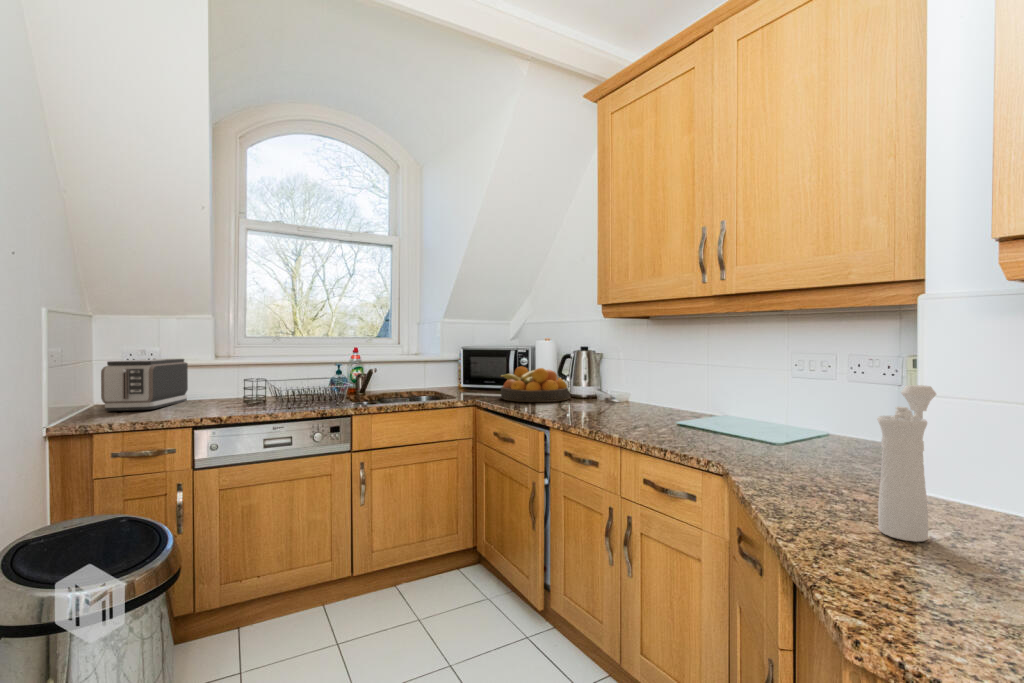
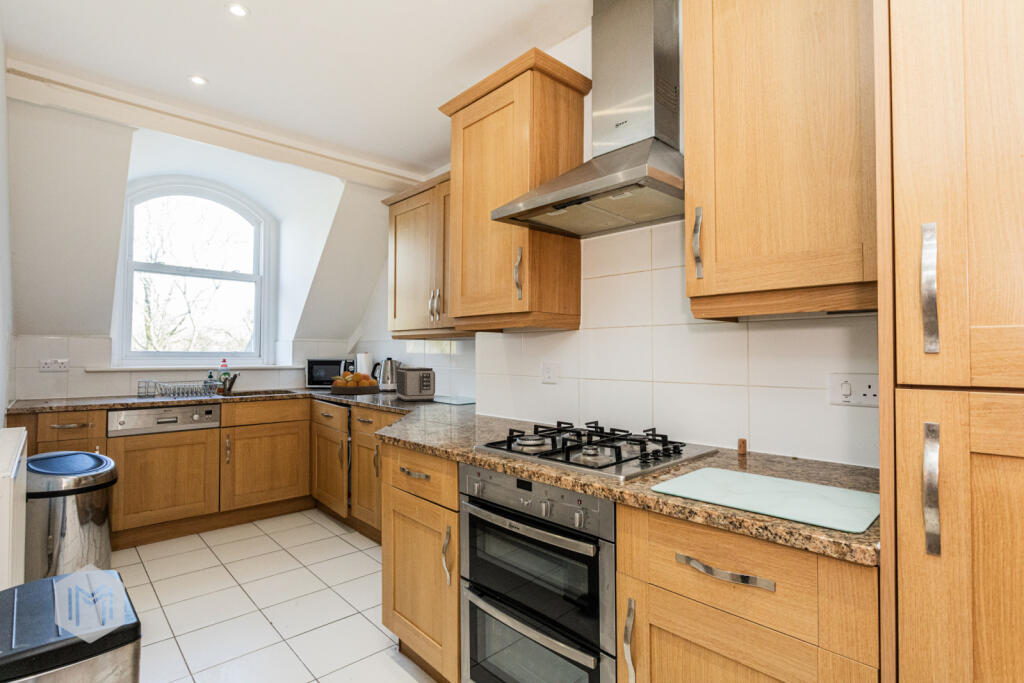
toaster: present [101,359,188,411] -> present [397,367,435,401]
pepper mill: present [877,385,936,542] -> none [432,371,461,421]

